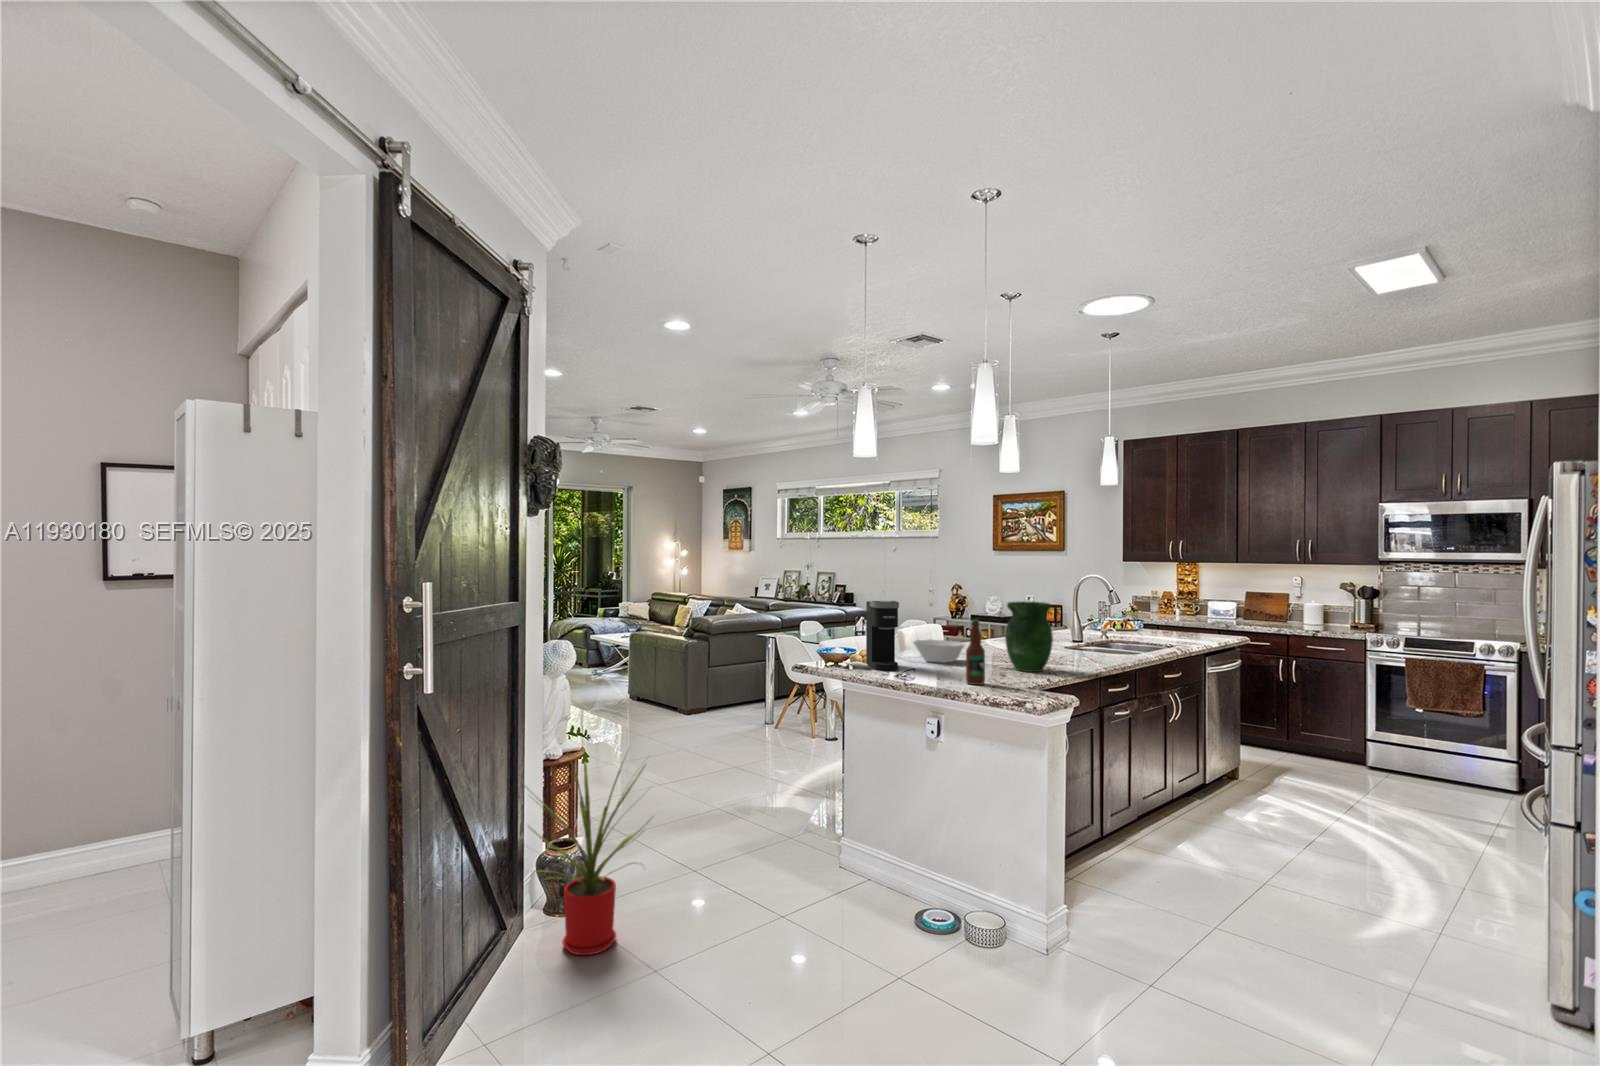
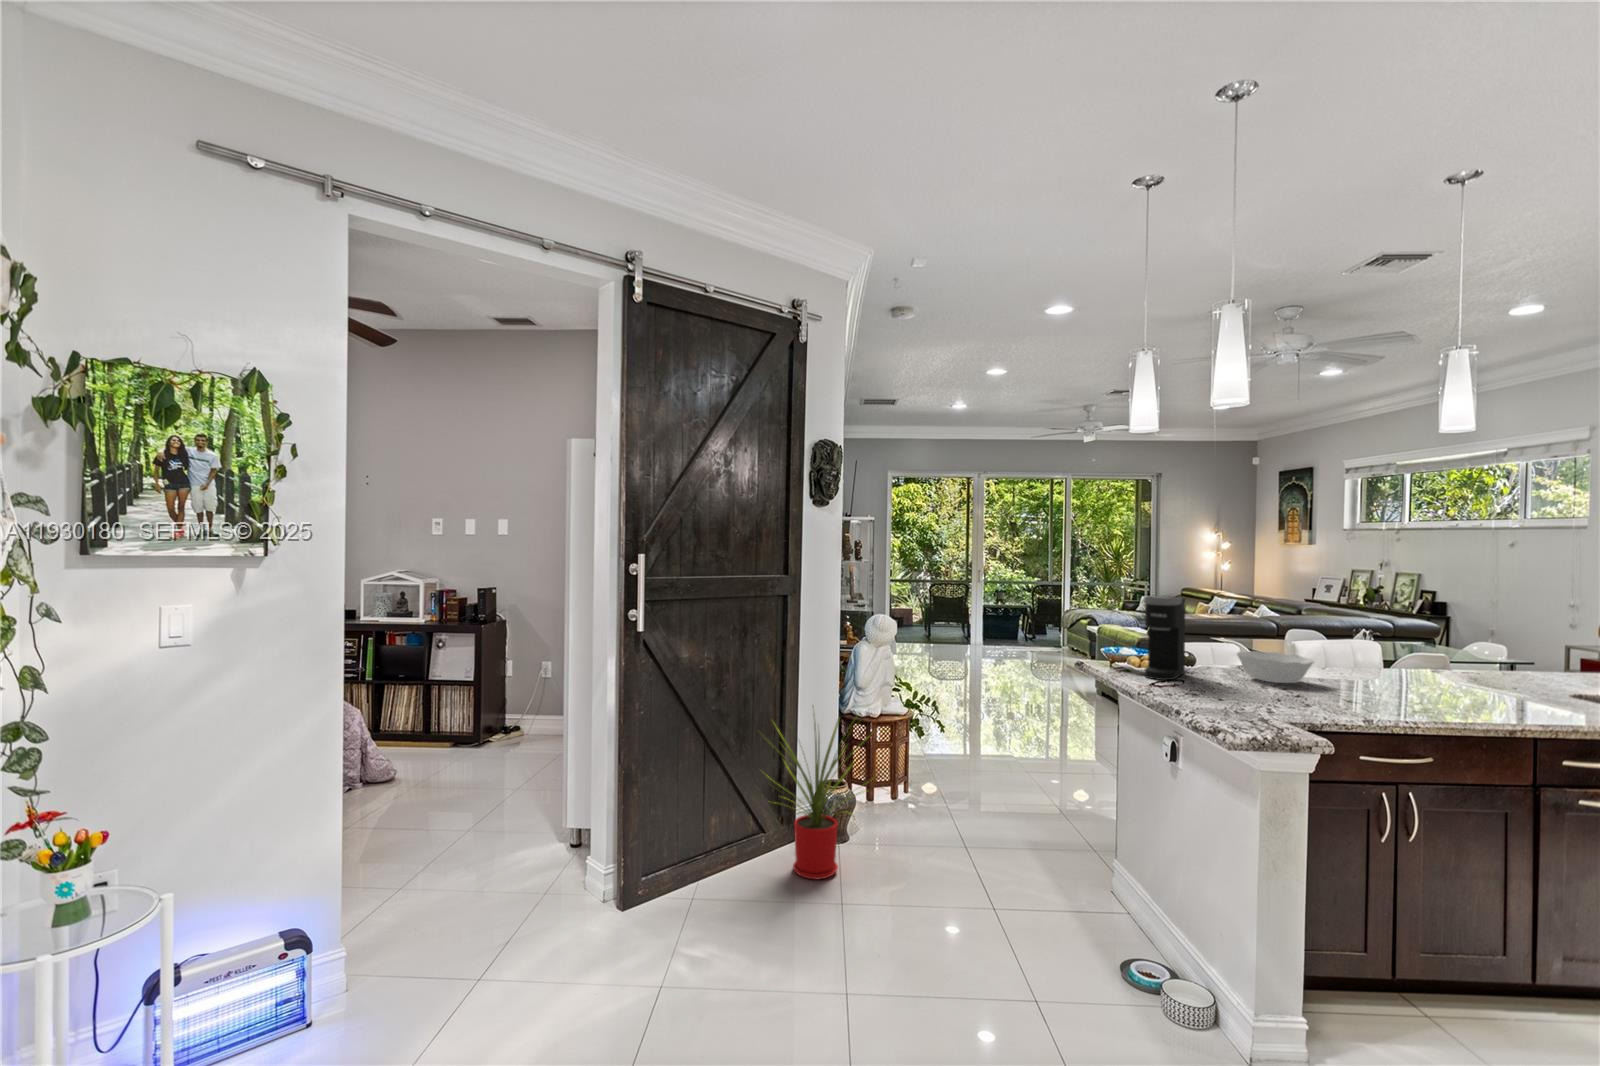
vase: present [1005,602,1053,672] -> none [1337,609,1418,711]
bottle: present [966,619,985,685] -> none [1203,623,1230,707]

